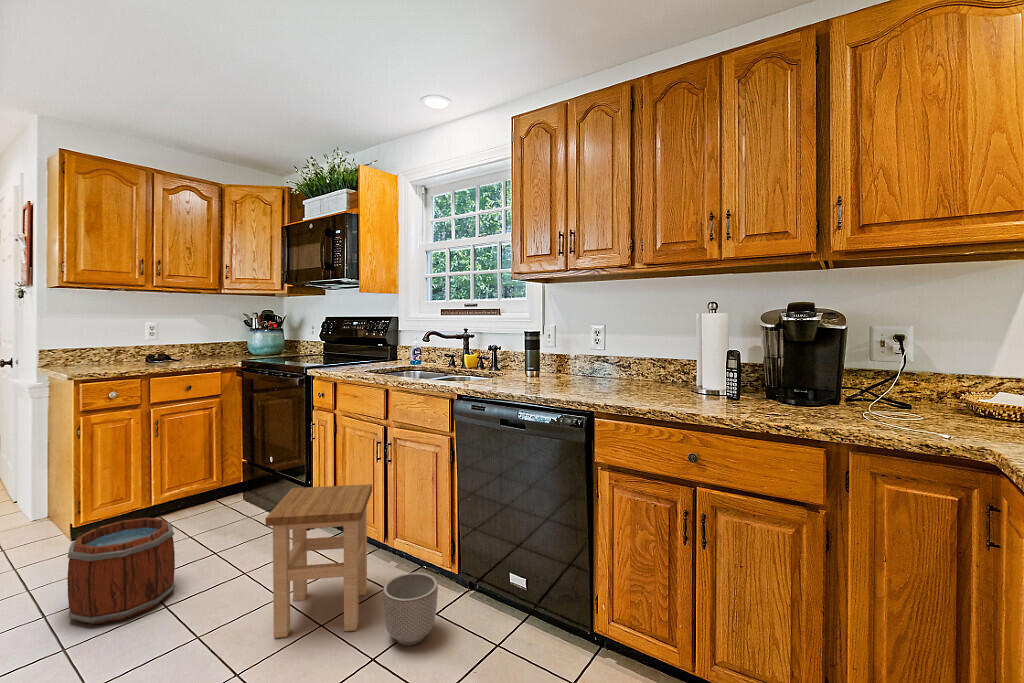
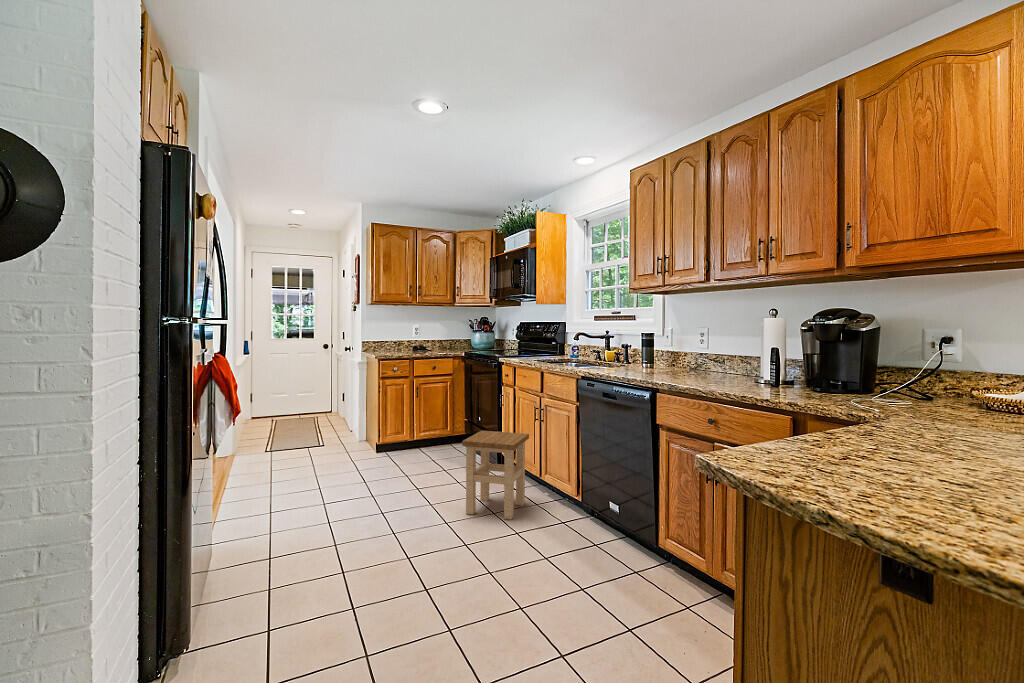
bucket: present [68,518,175,624] -> none [373,440,421,492]
planter: present [383,573,438,646] -> none [524,490,559,532]

